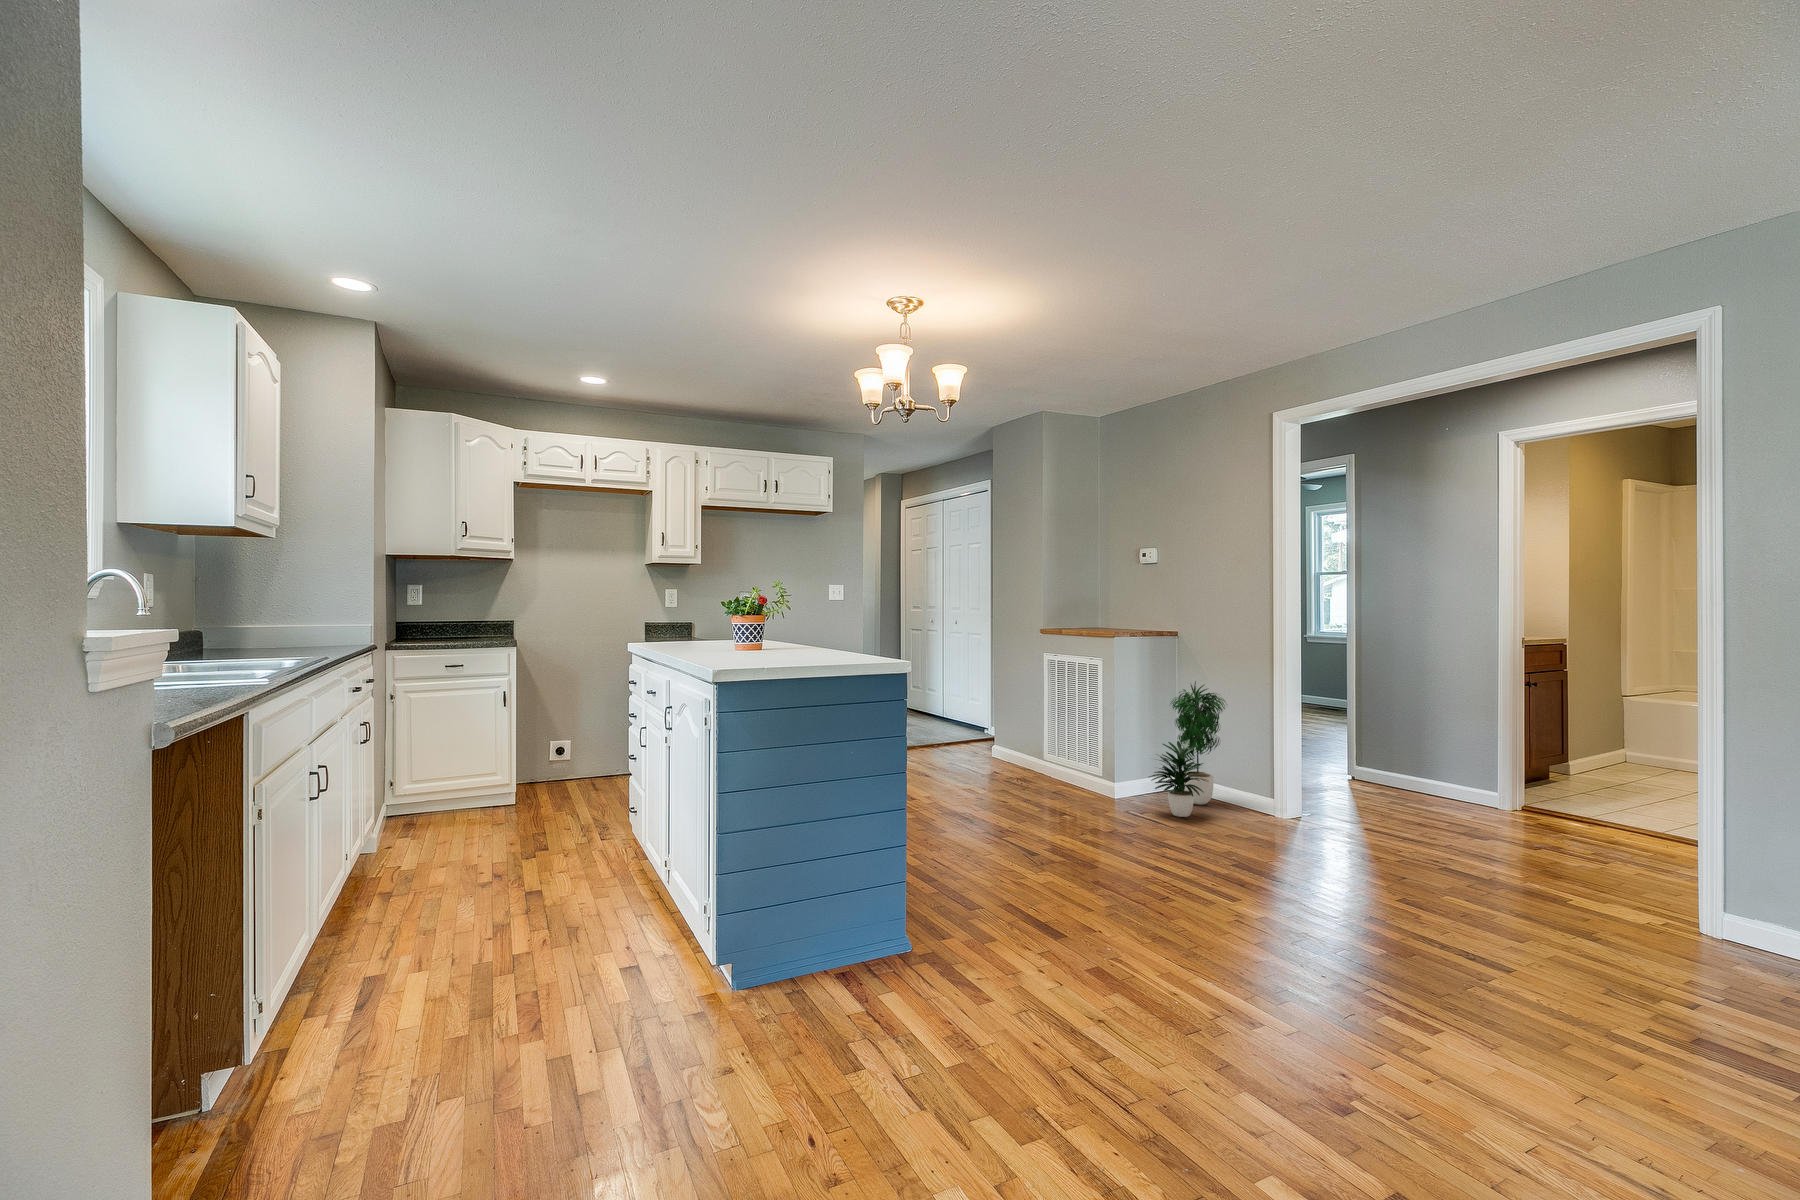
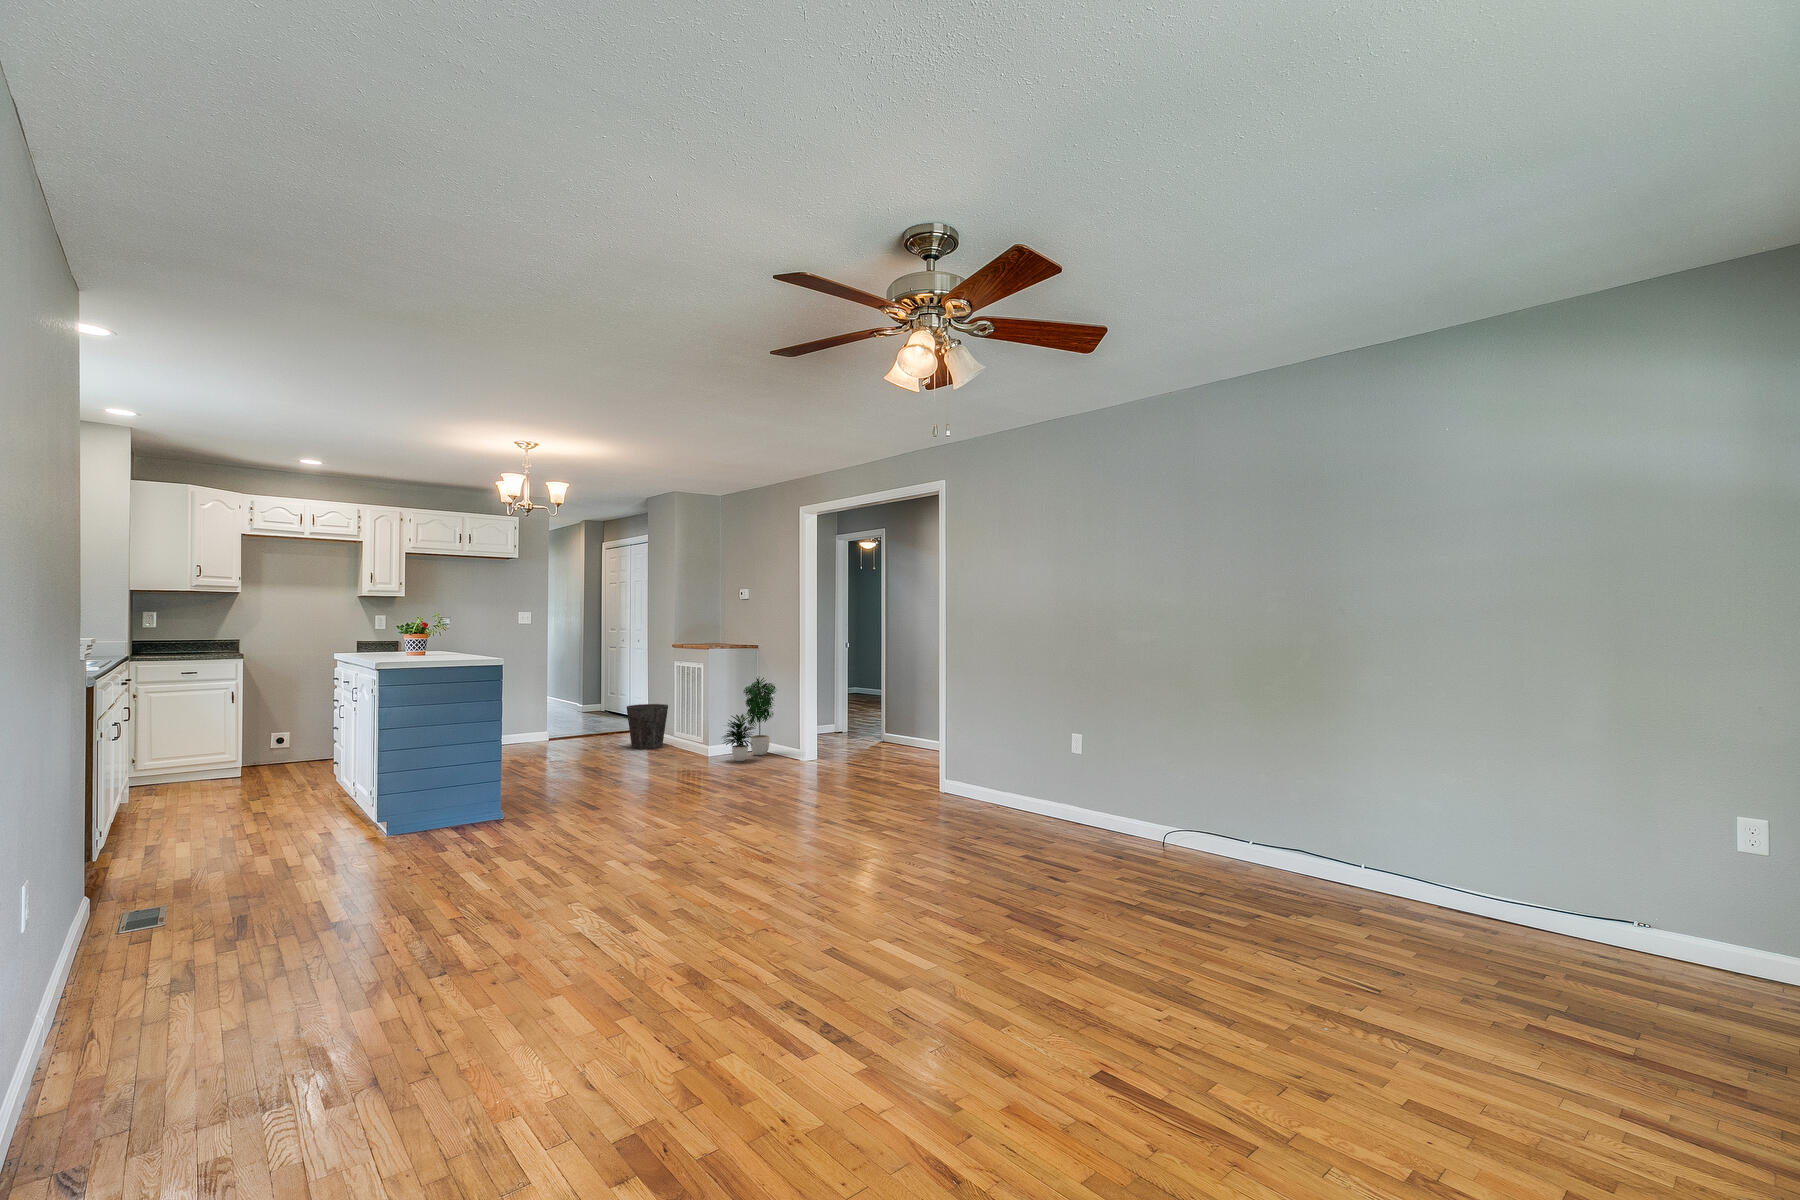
waste bin: none [980,714,1040,780] -> present [627,704,668,749]

